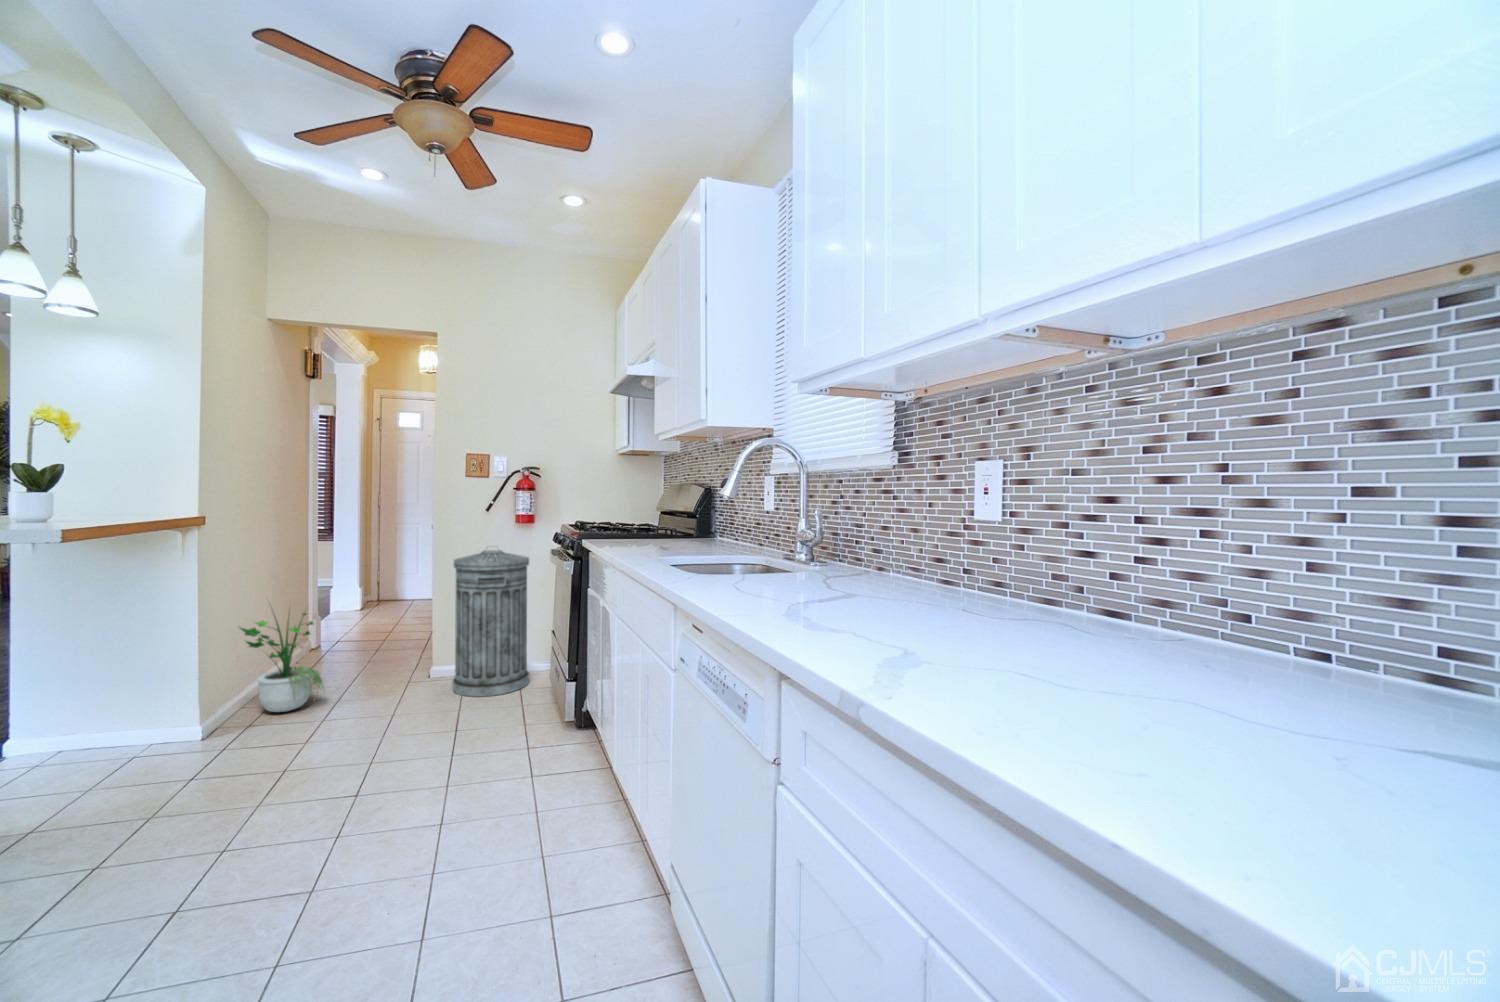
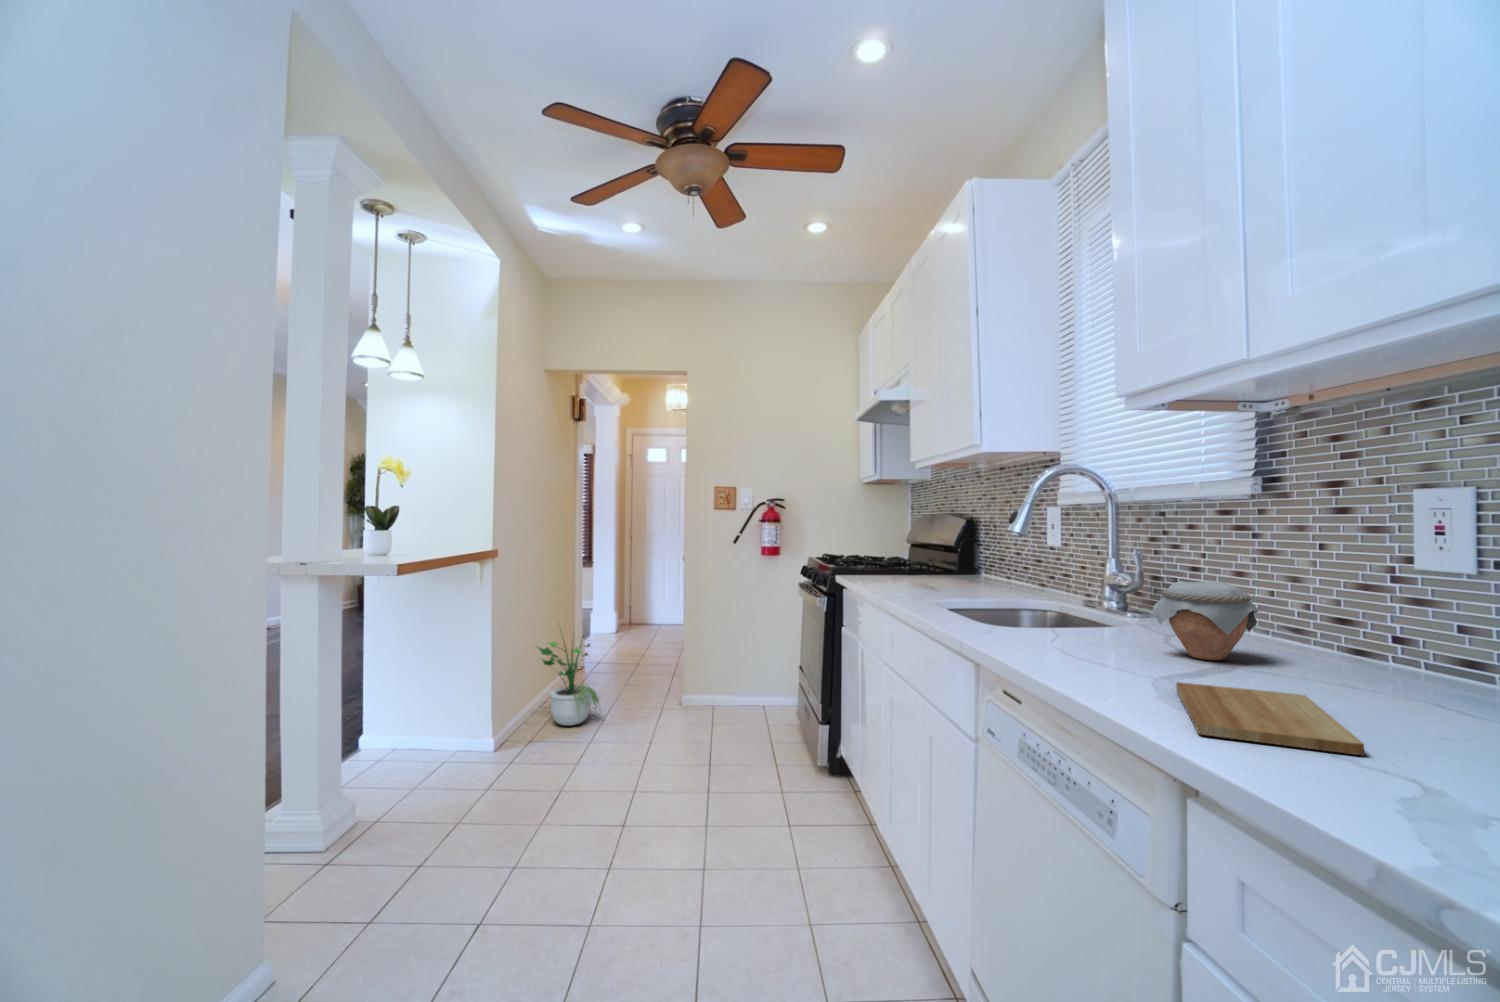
jar: none [811,531,880,592] -> present [1152,581,1258,660]
trash can: present [452,550,529,697] -> none [706,578,776,729]
cutting board: none [803,607,903,645] -> present [1176,682,1364,755]

